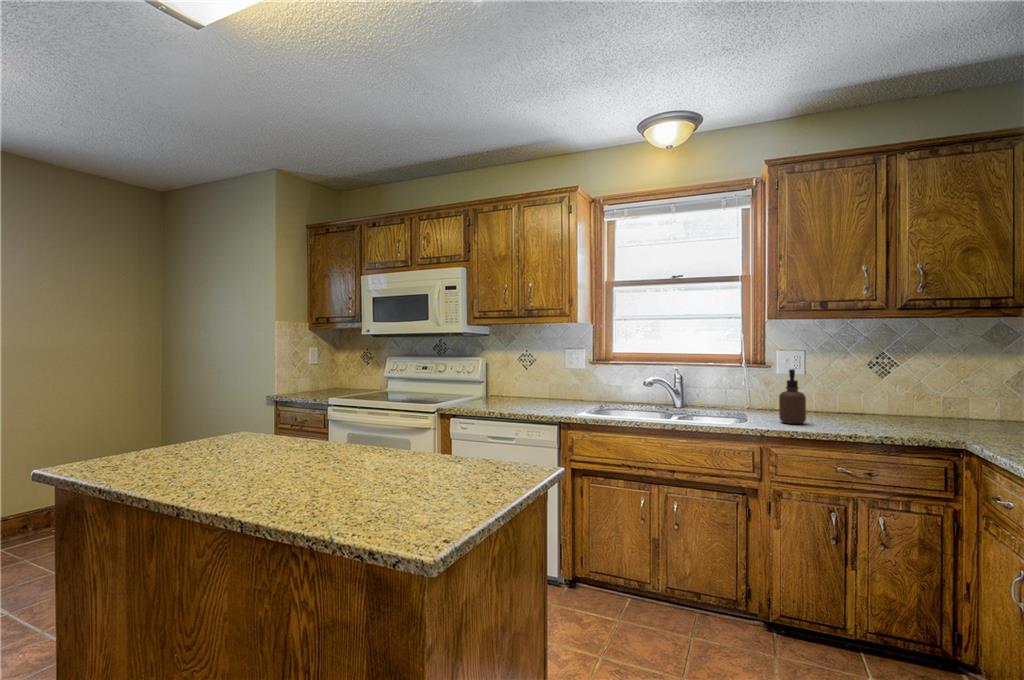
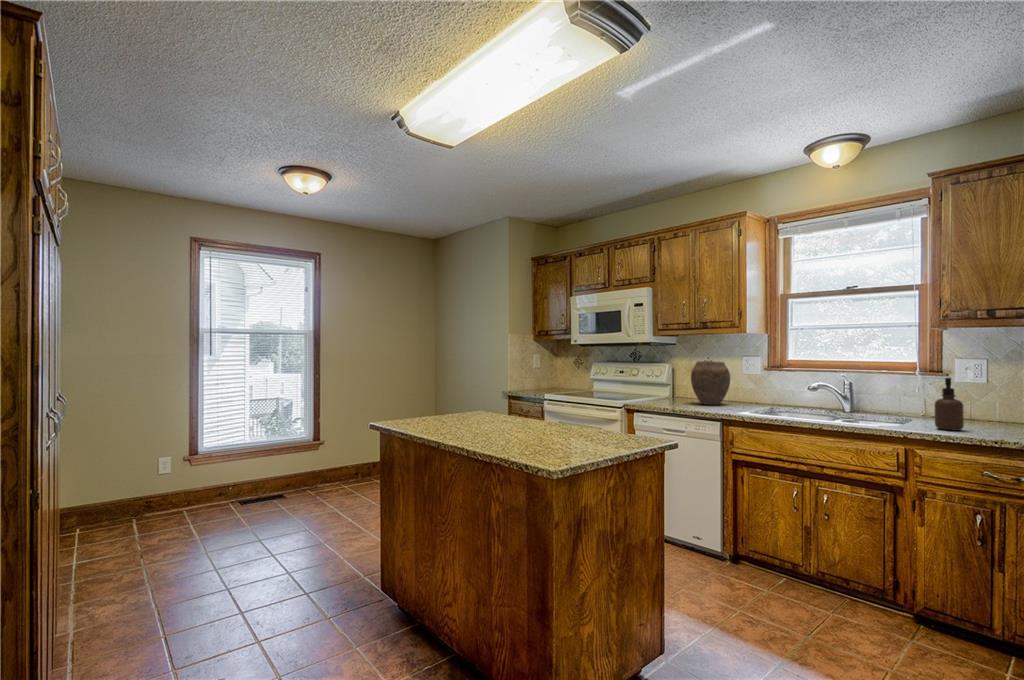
vase: none [514,354,557,404] -> present [691,361,730,405]

